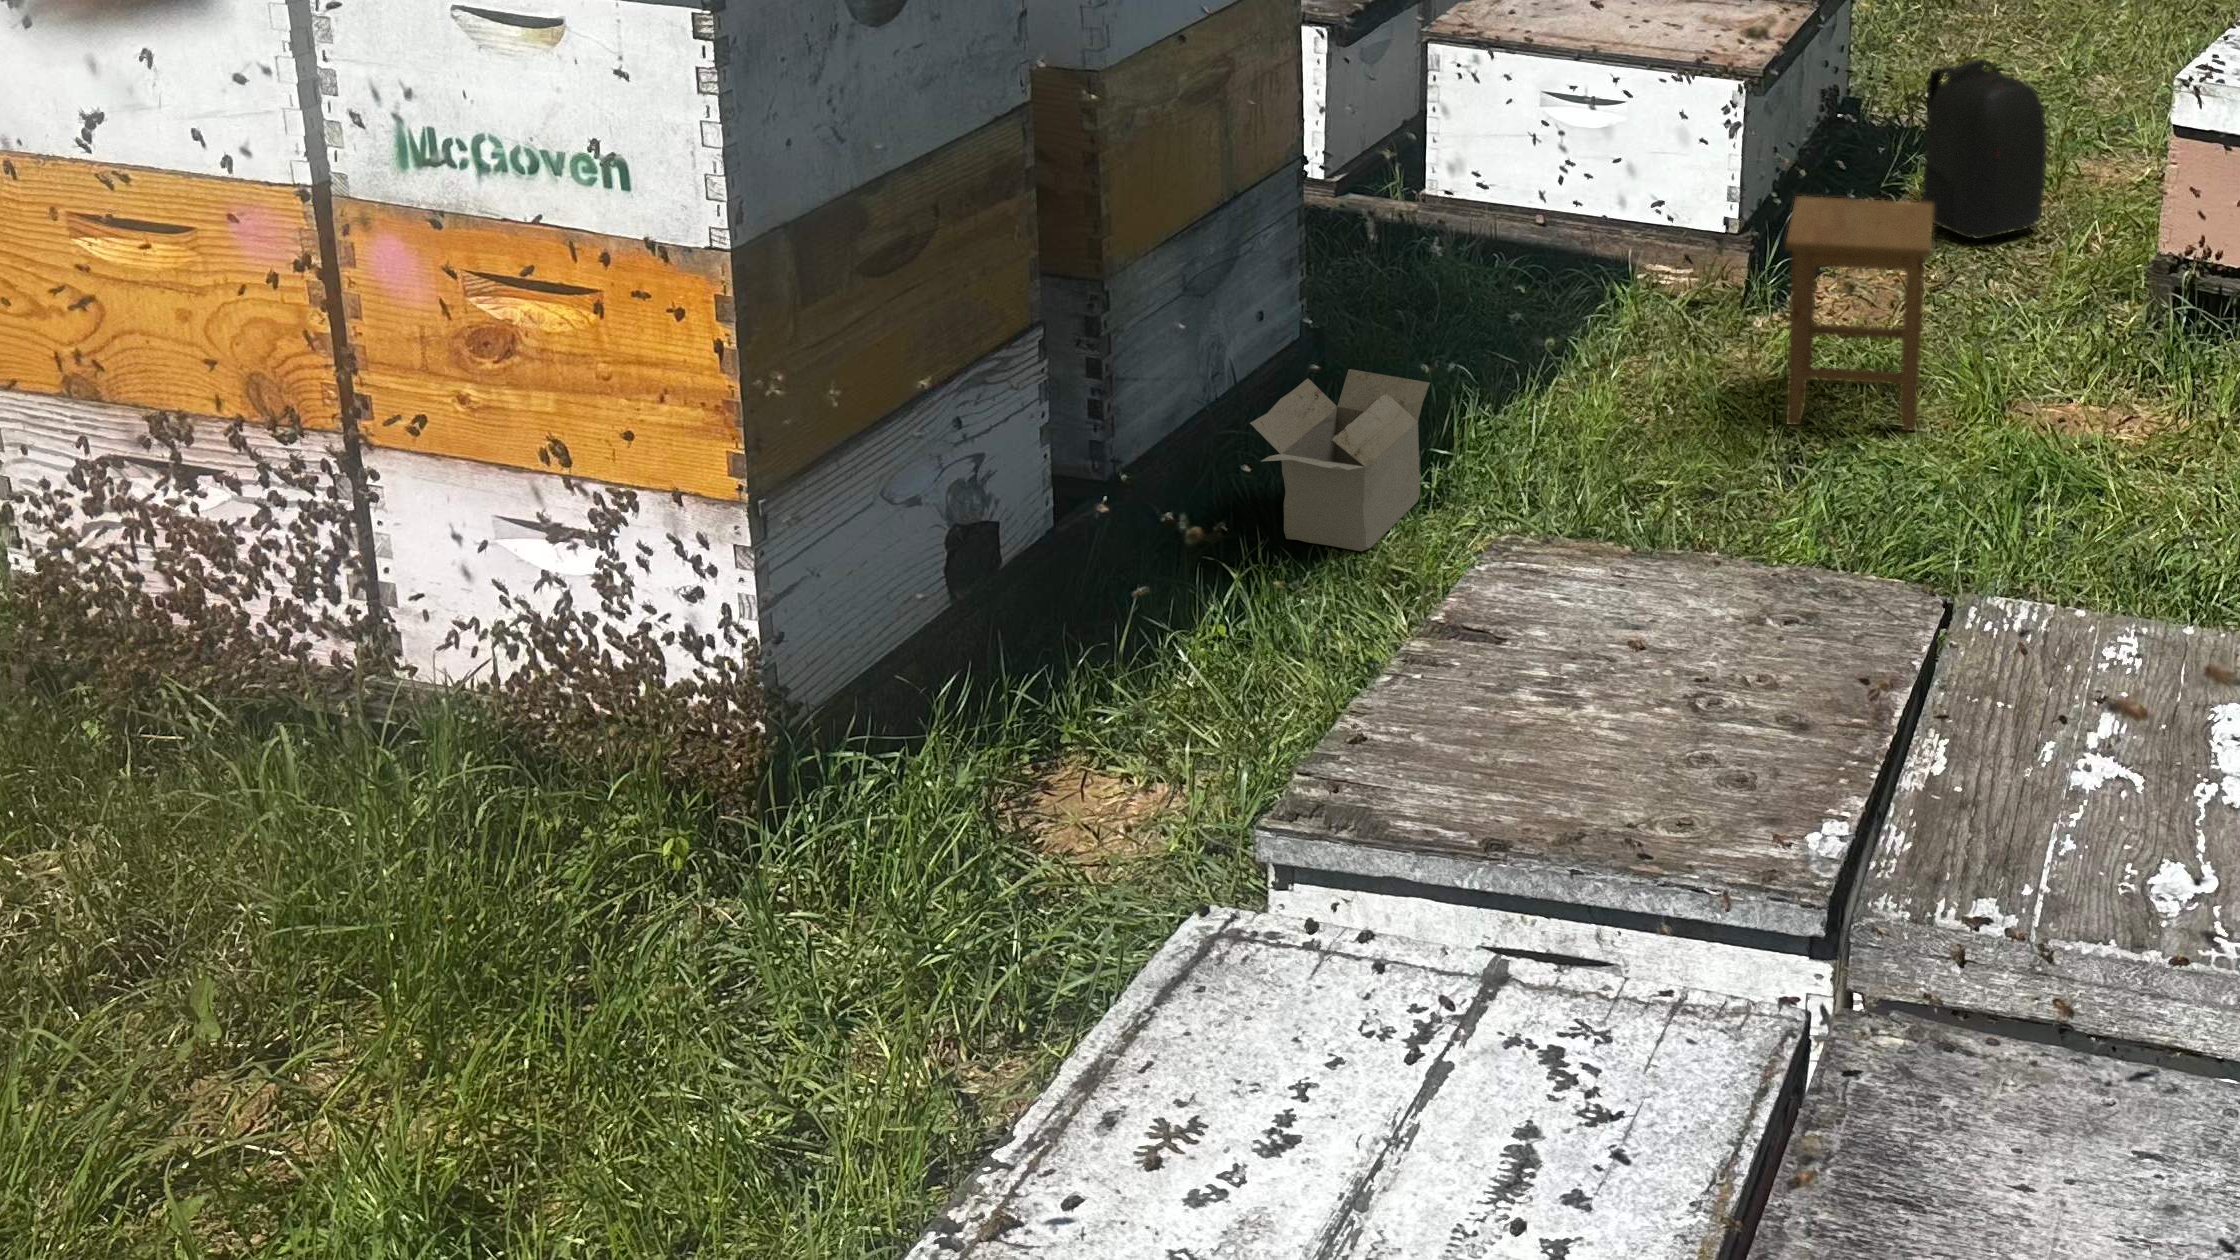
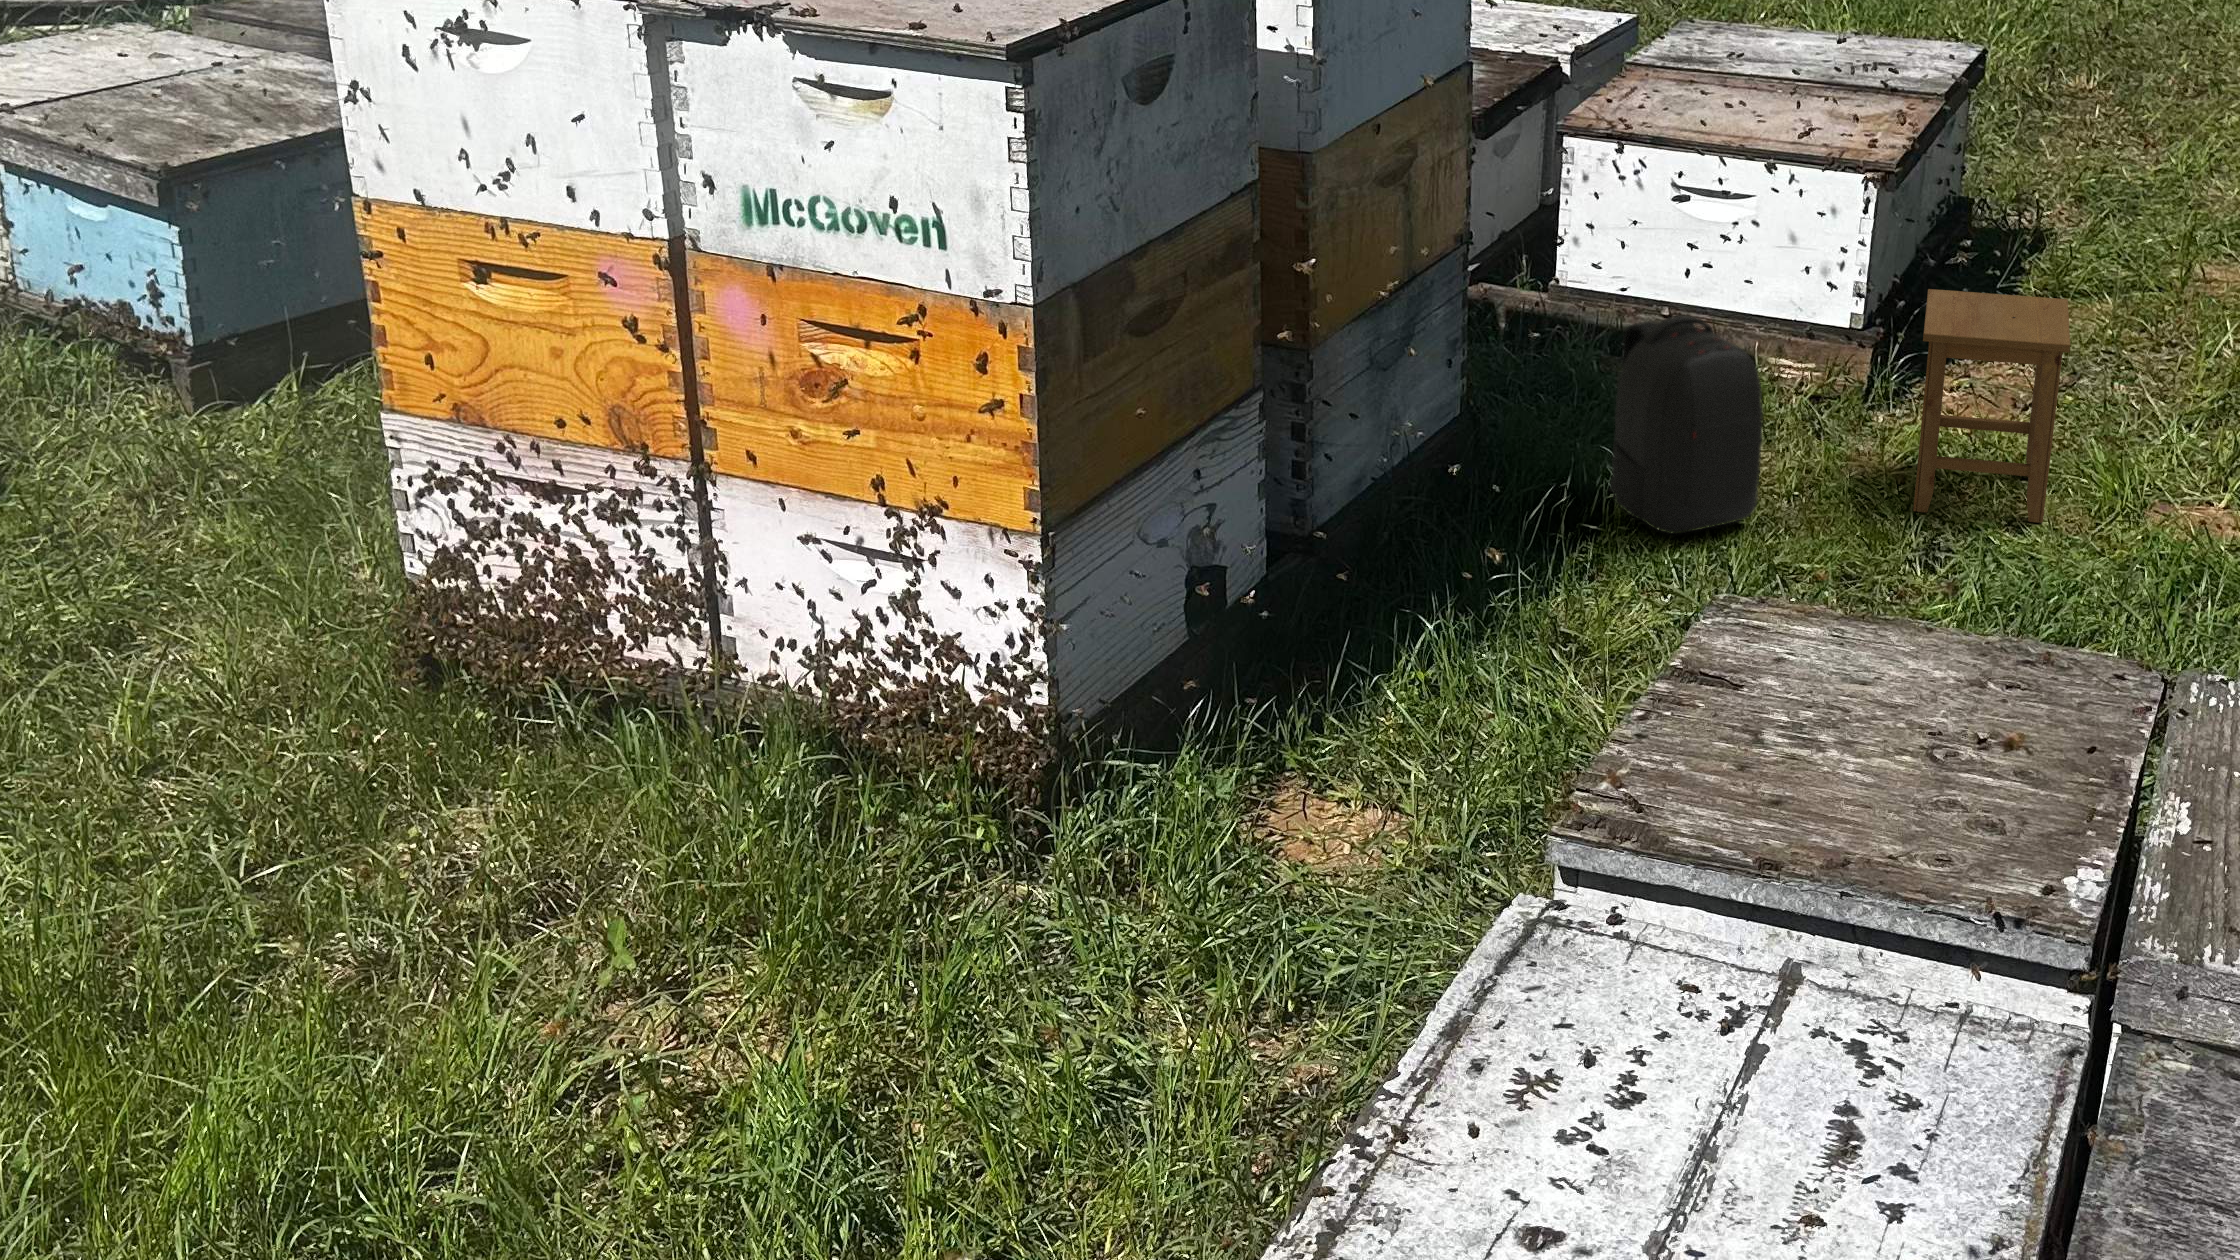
backpack: present [1919,60,2047,238] -> present [1609,315,1763,534]
cardboard box: present [1250,369,1430,551] -> none [1424,441,1584,610]

